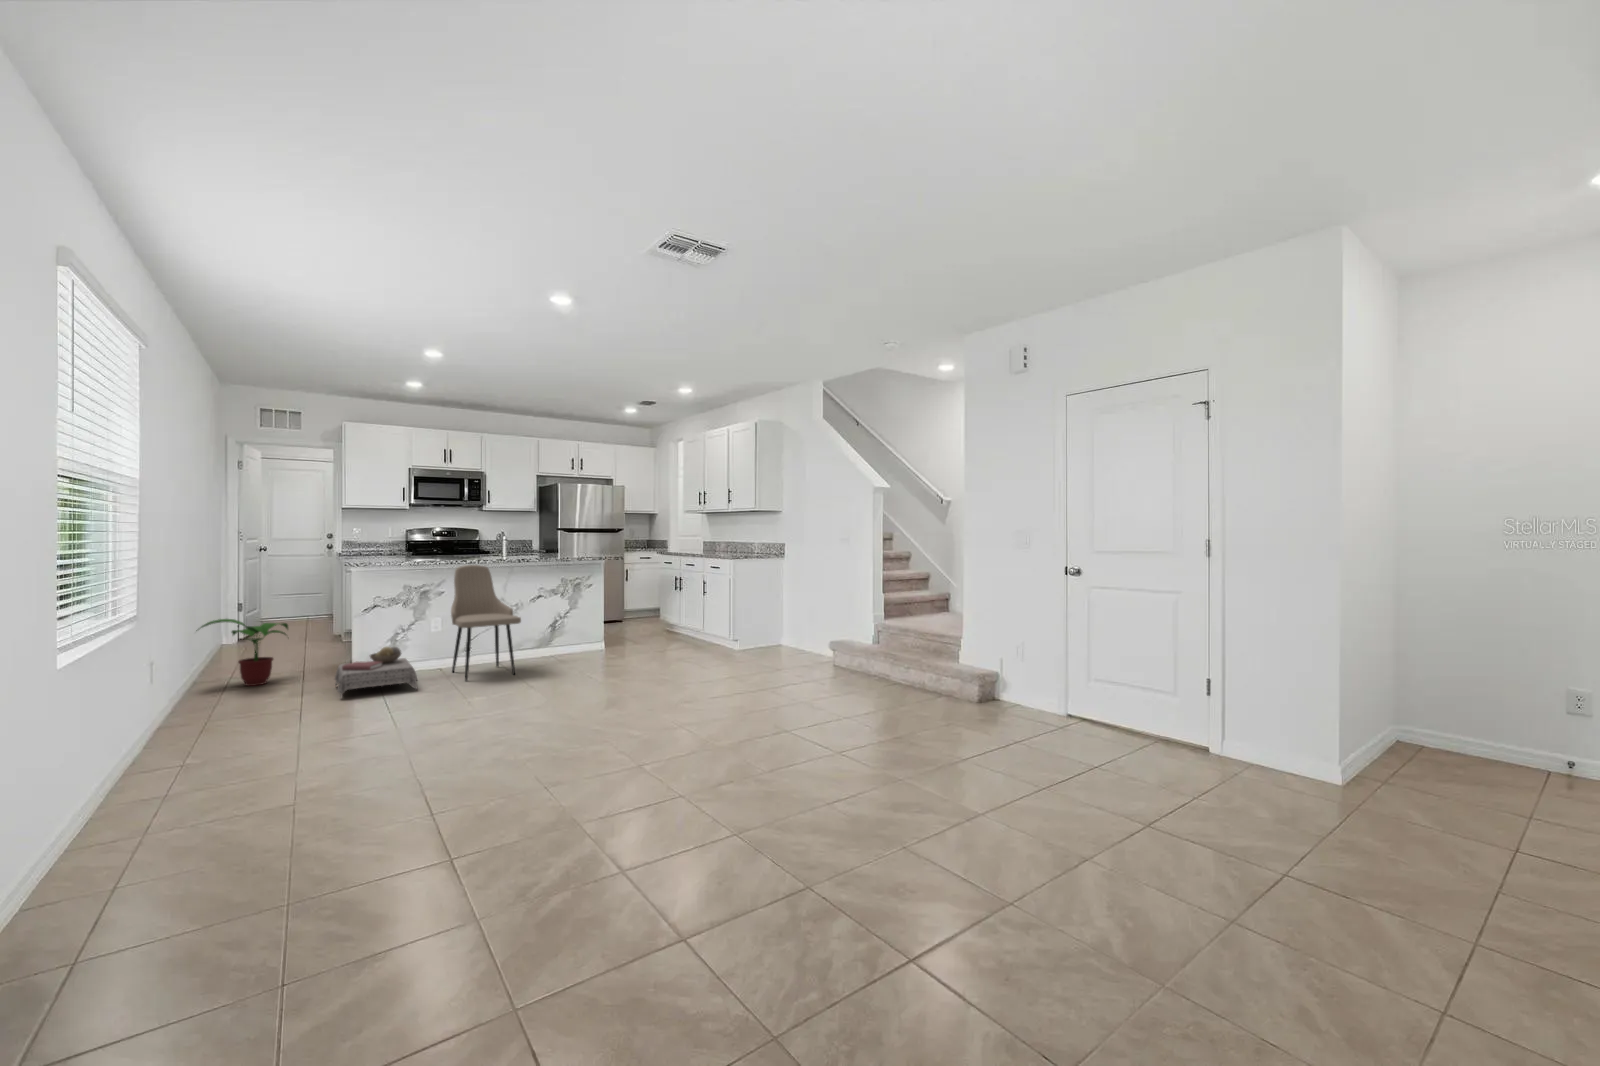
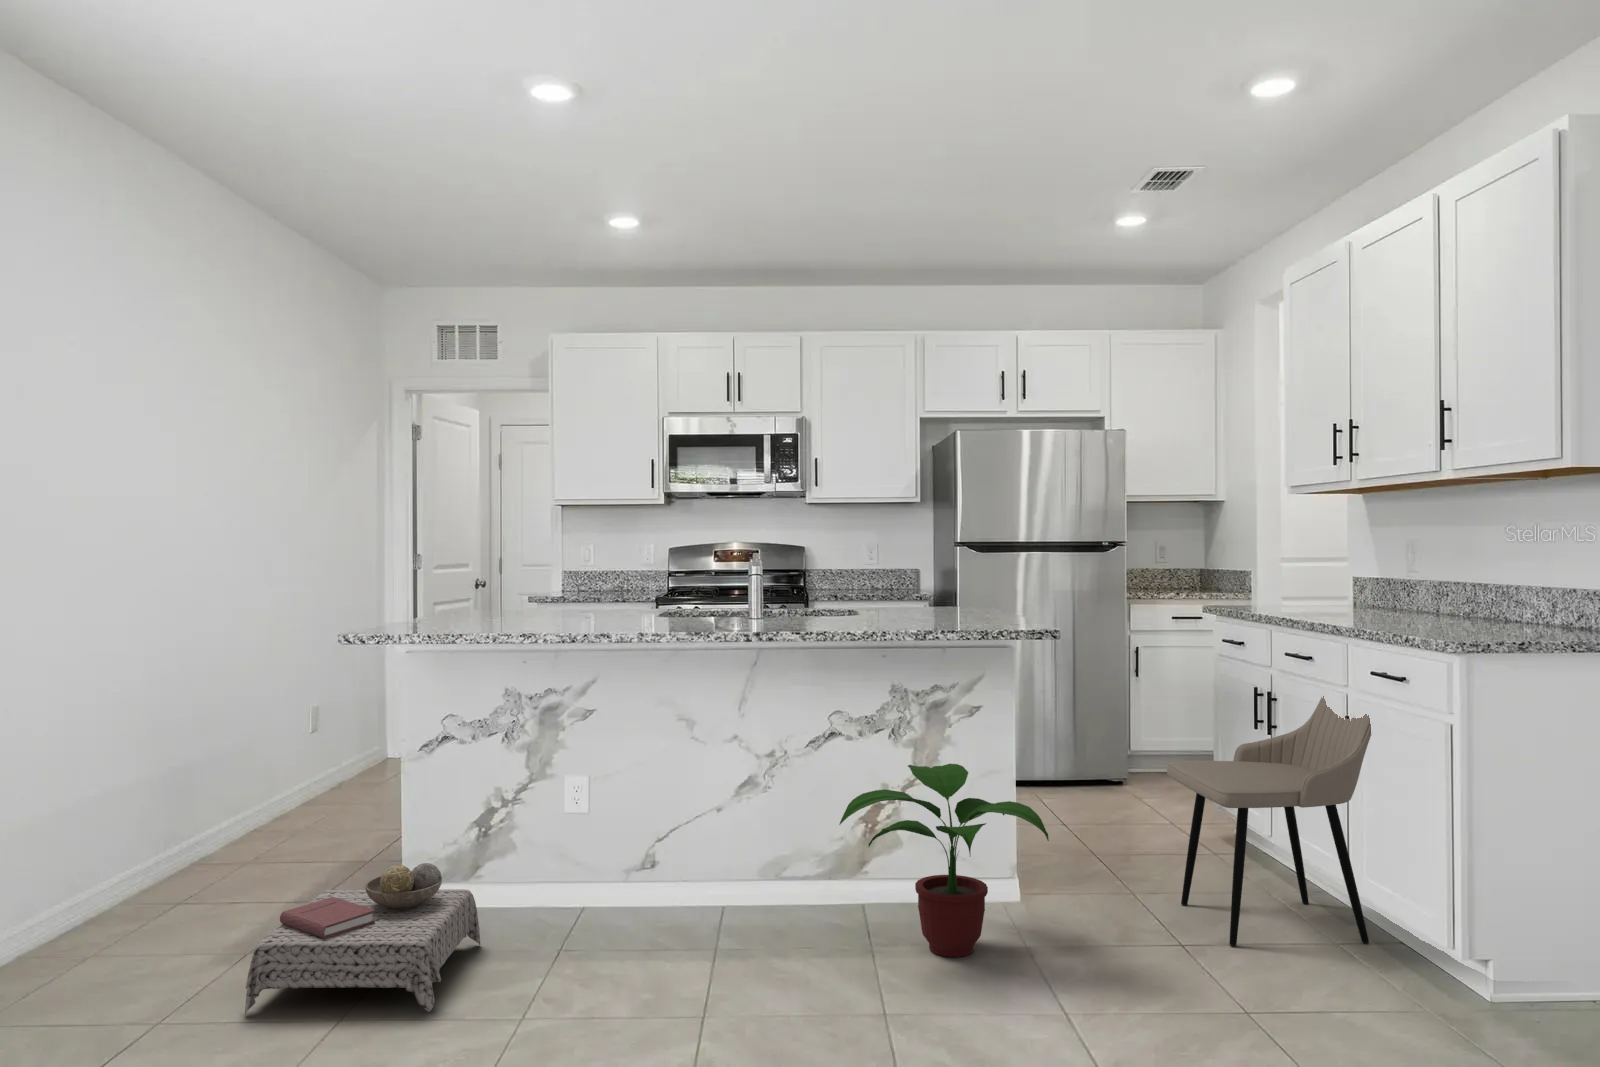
dining chair: present [451,565,521,681] -> present [1167,696,1371,946]
potted plant: present [196,619,288,686] -> present [839,764,1049,957]

